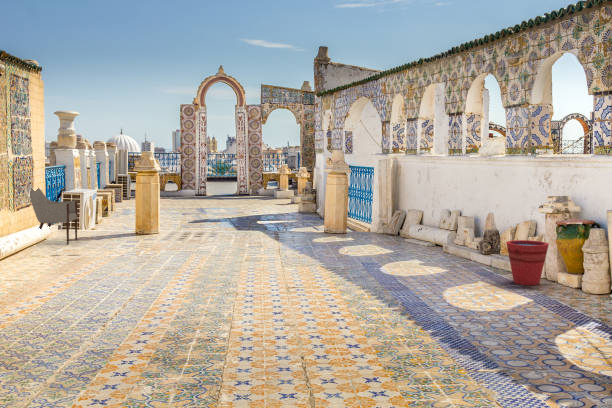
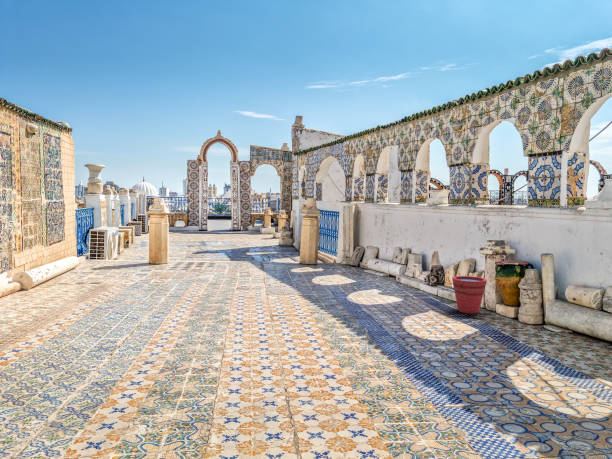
chair: present [30,188,77,244] -> none [59,223,101,273]

